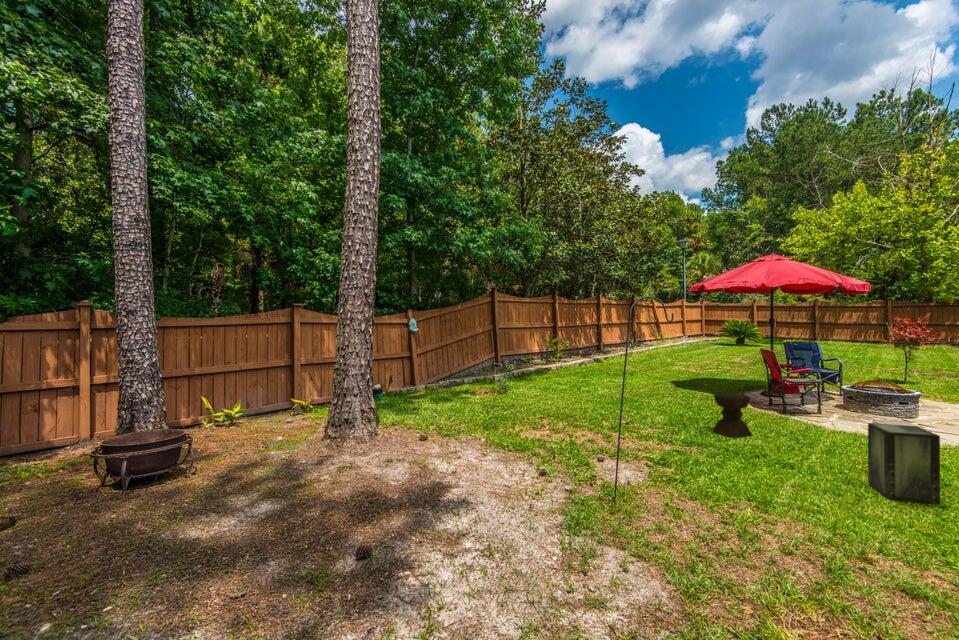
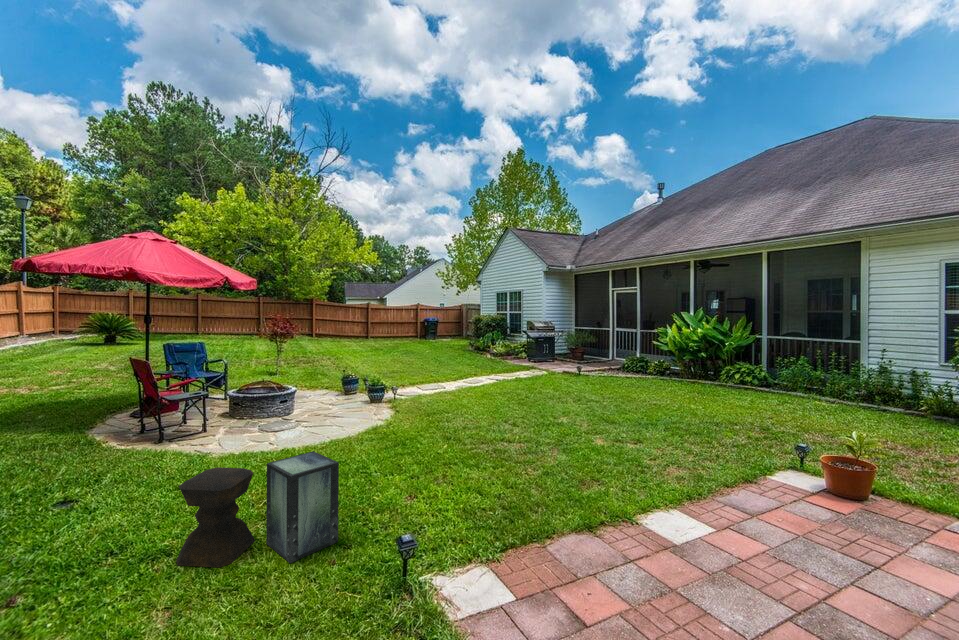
stool: present [713,393,752,438] -> present [176,467,255,567]

